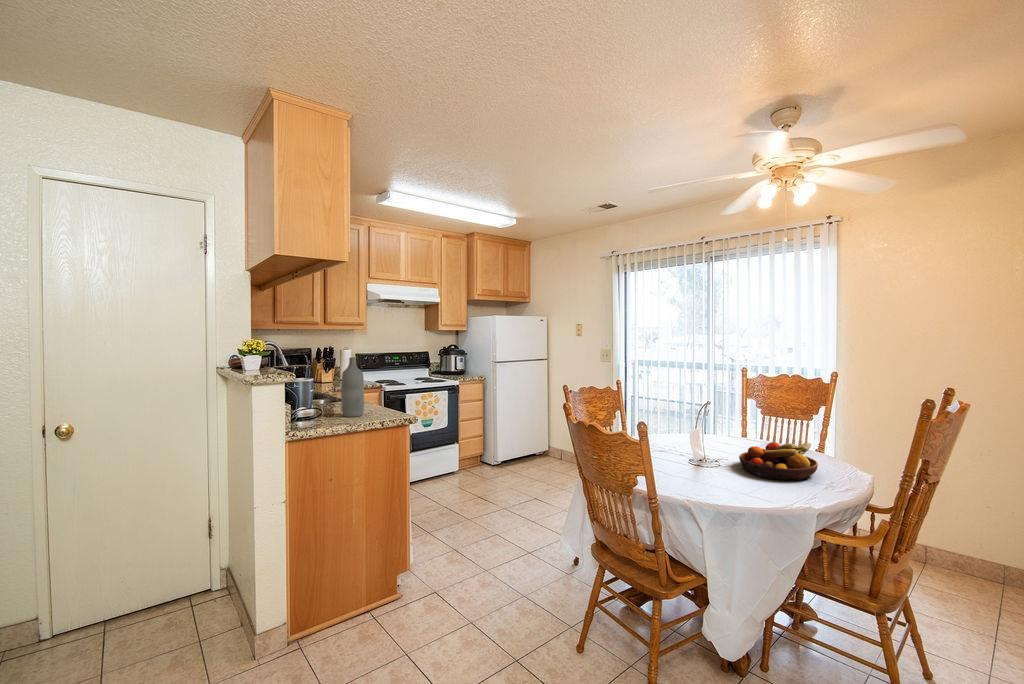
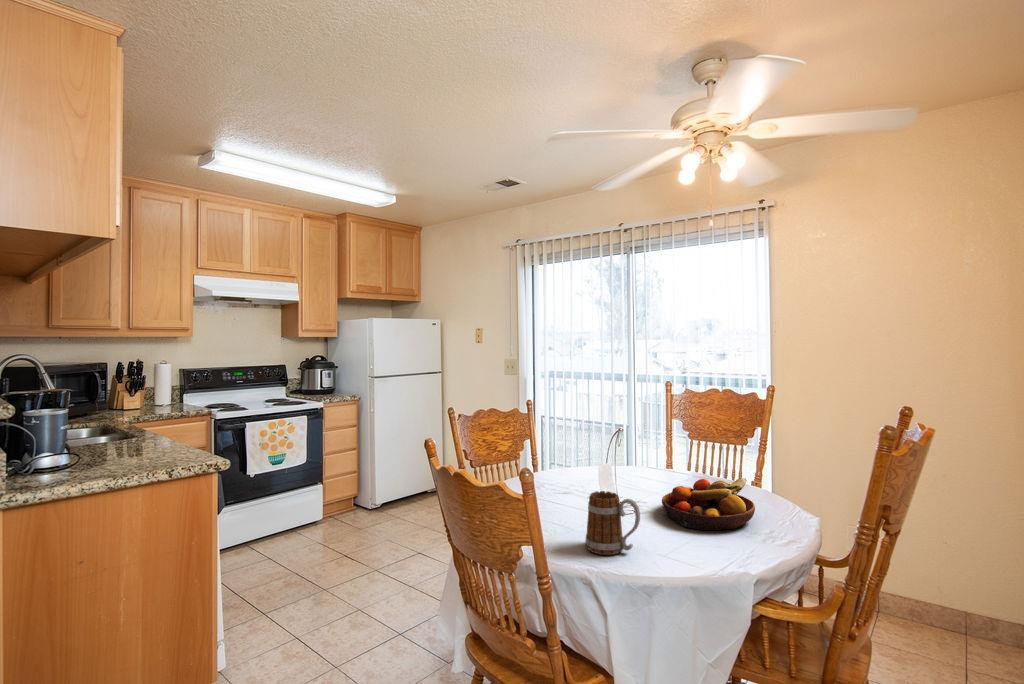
bottle: present [341,357,364,417] -> none [105,377,144,466]
mug: none [680,445,724,491] -> present [585,491,640,555]

